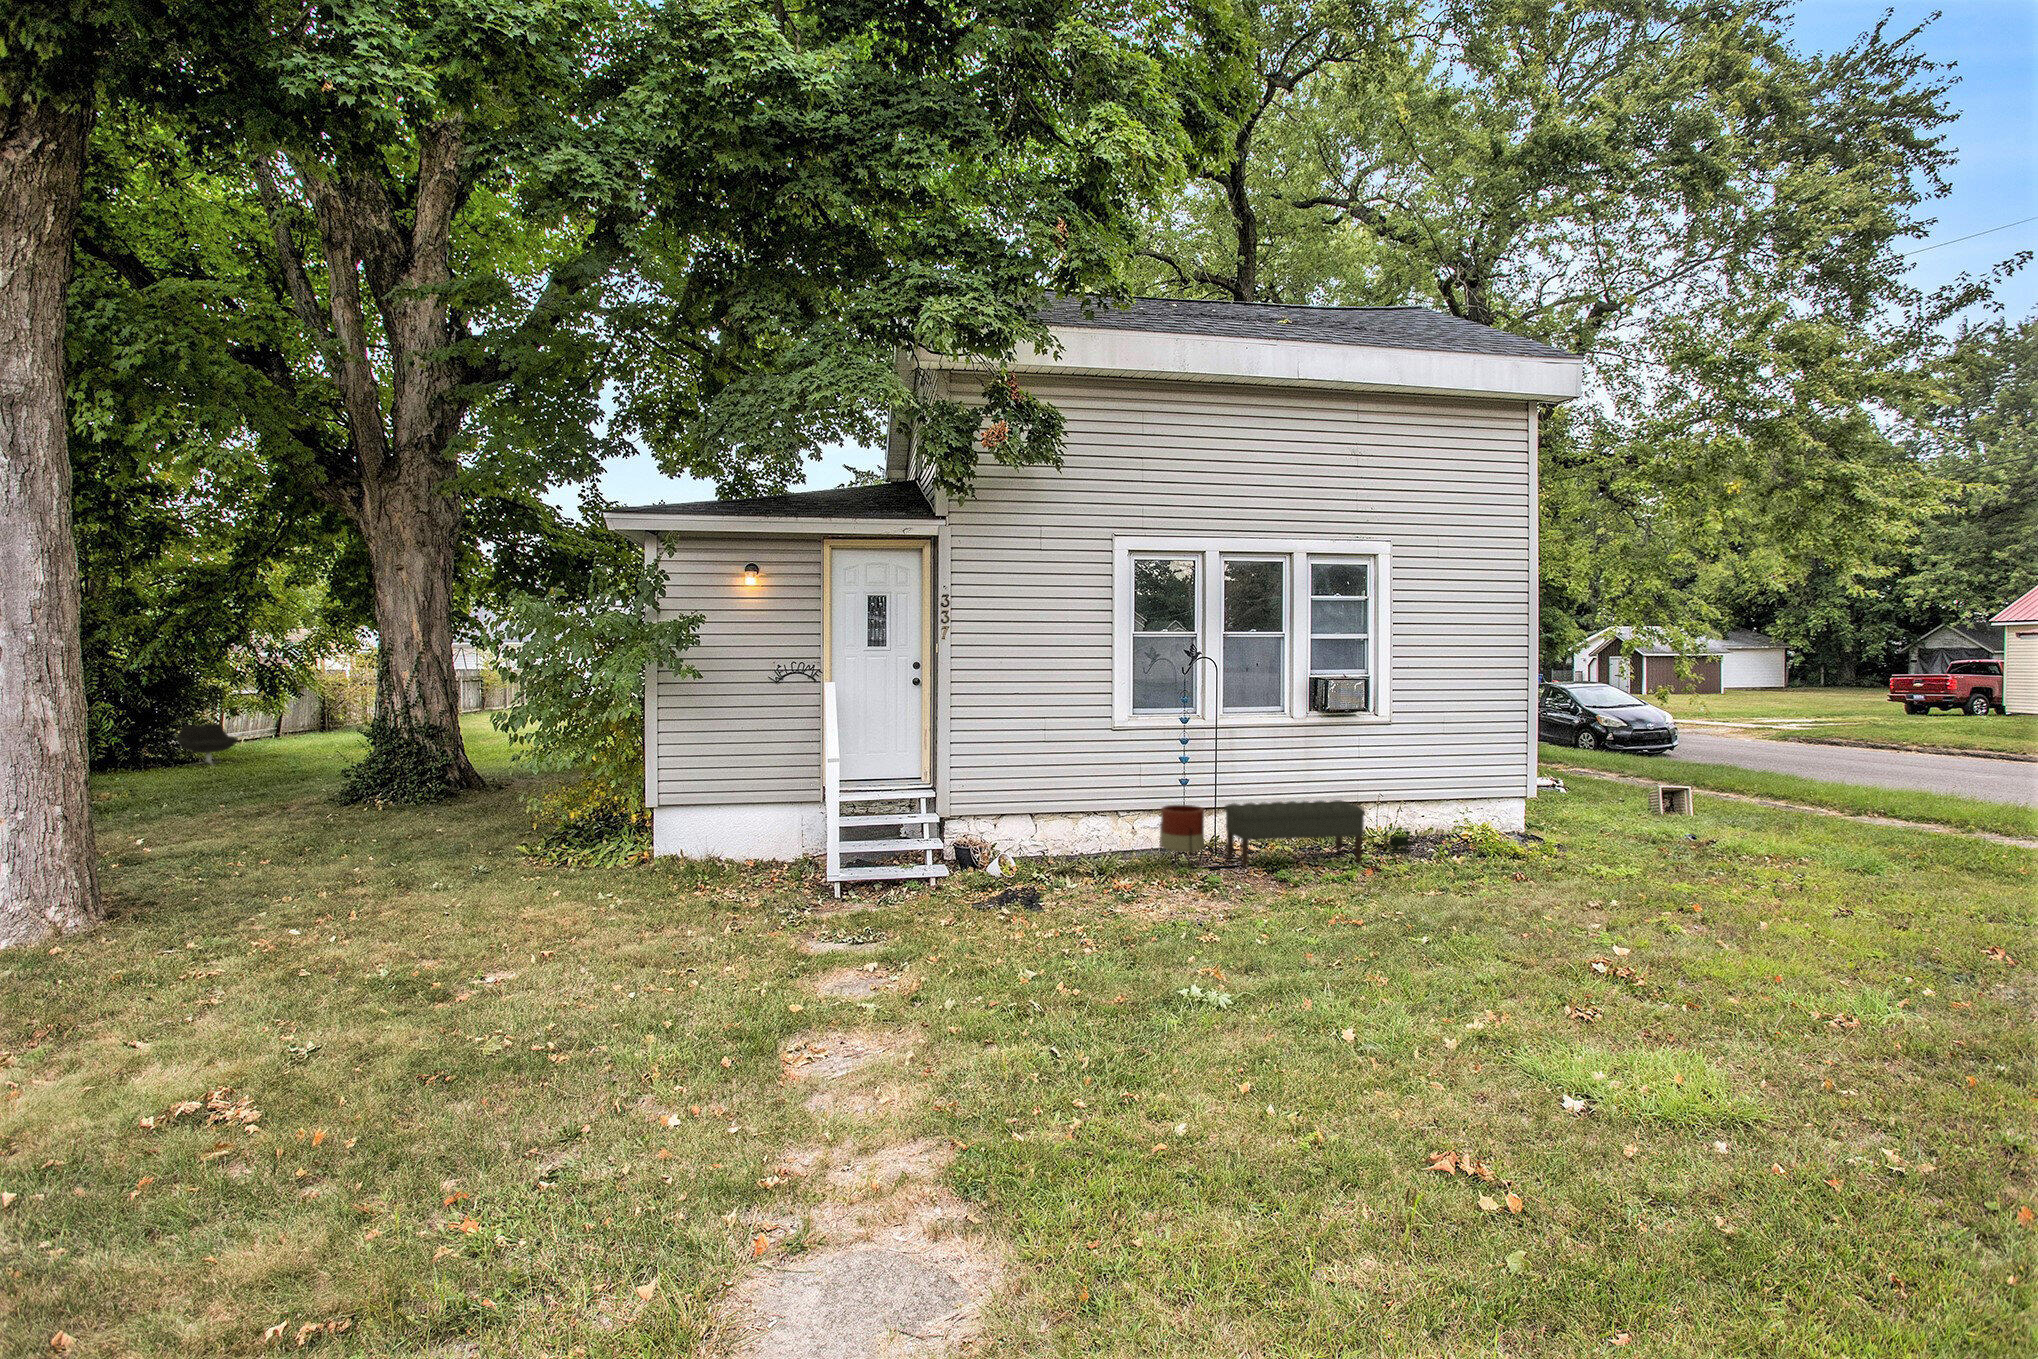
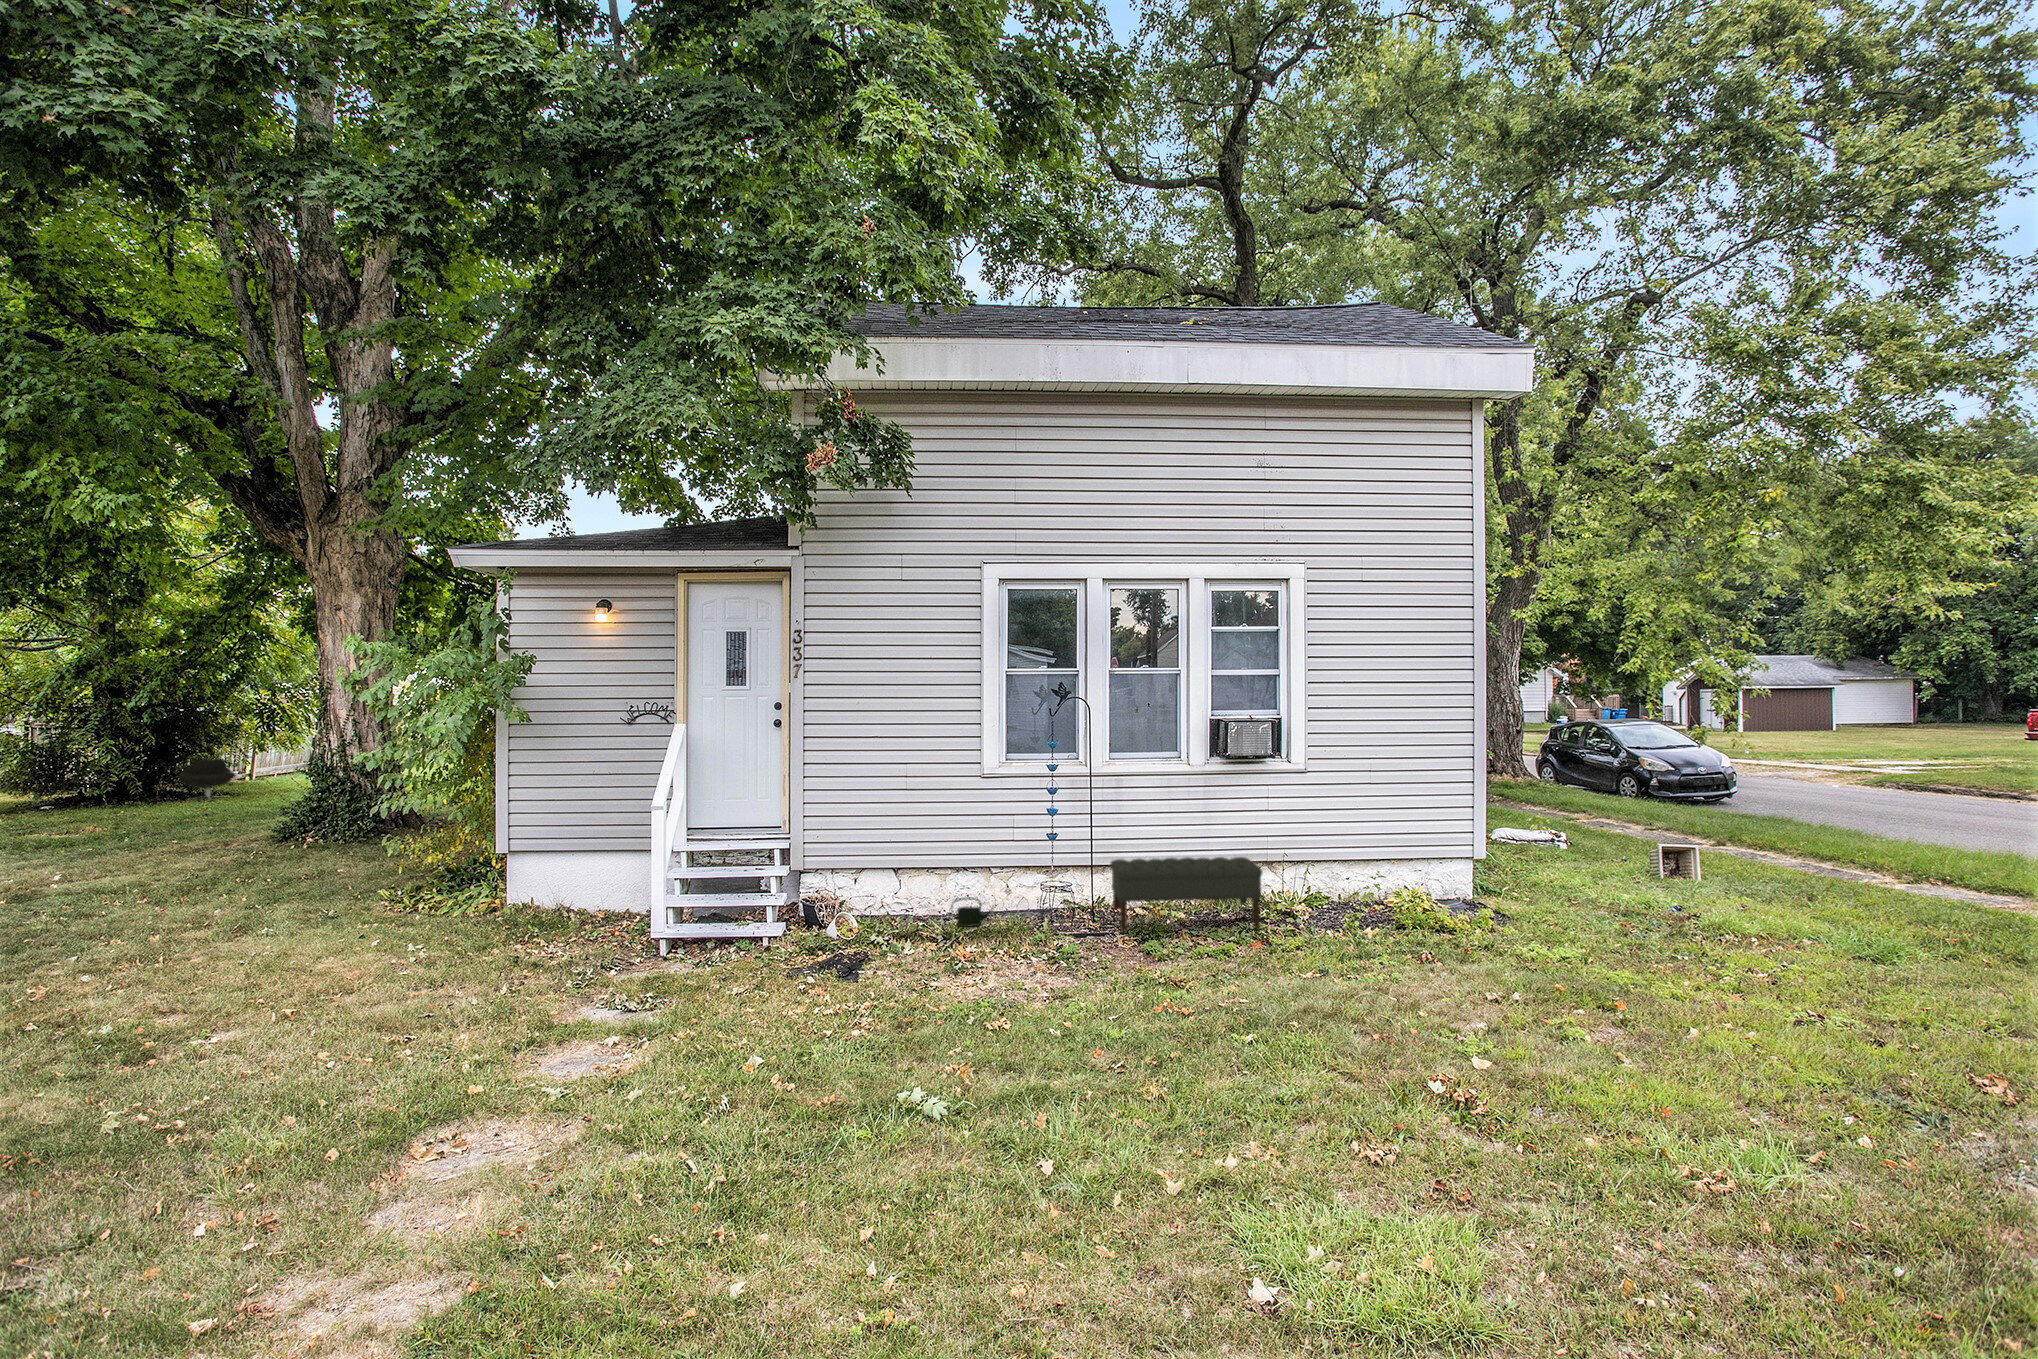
planter: present [1160,805,1204,869] -> none [1033,860,1080,934]
watering can: present [1384,828,1419,853] -> present [951,897,992,927]

